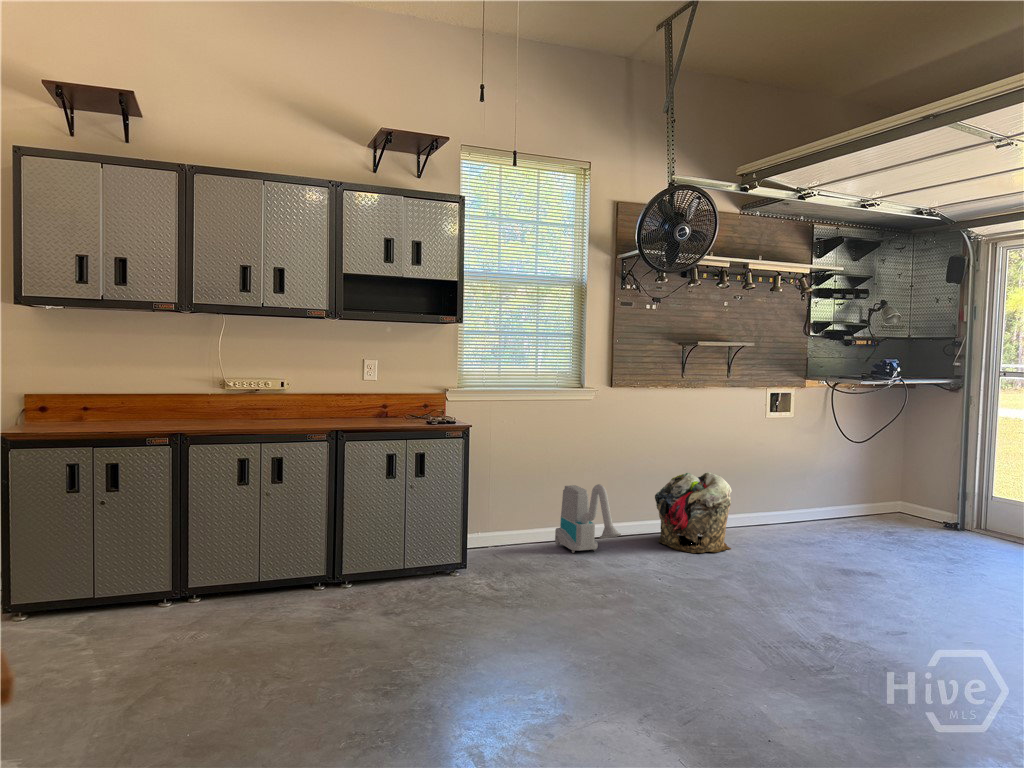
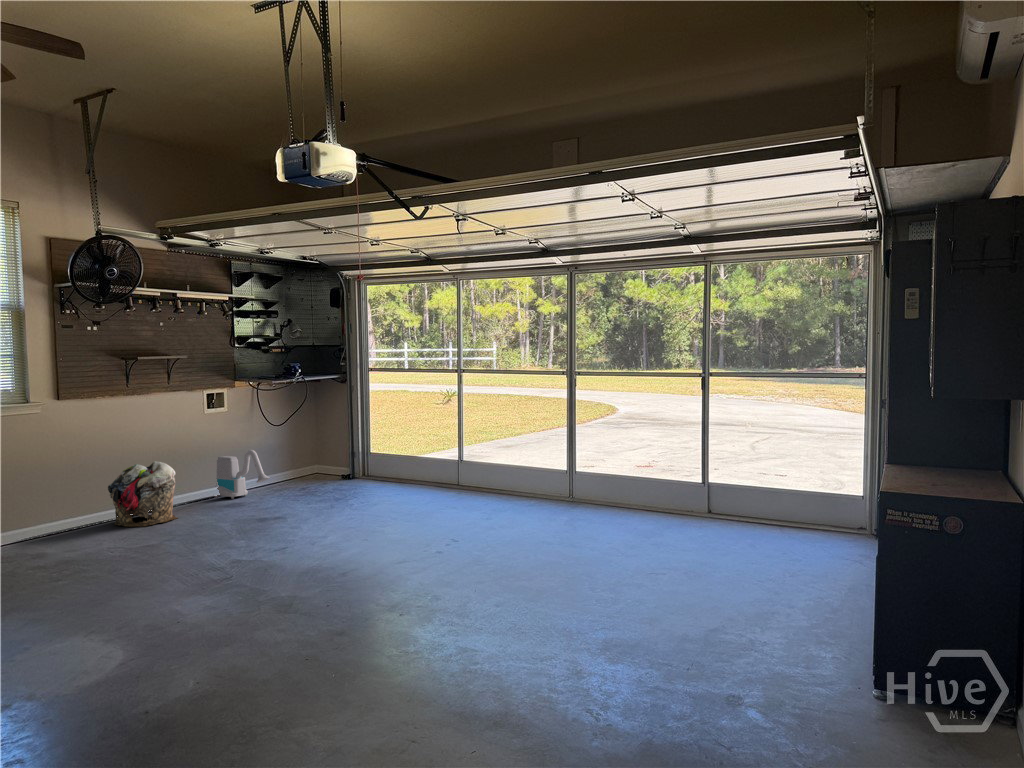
vacuum cleaner: present [555,484,621,553] -> present [214,450,270,499]

